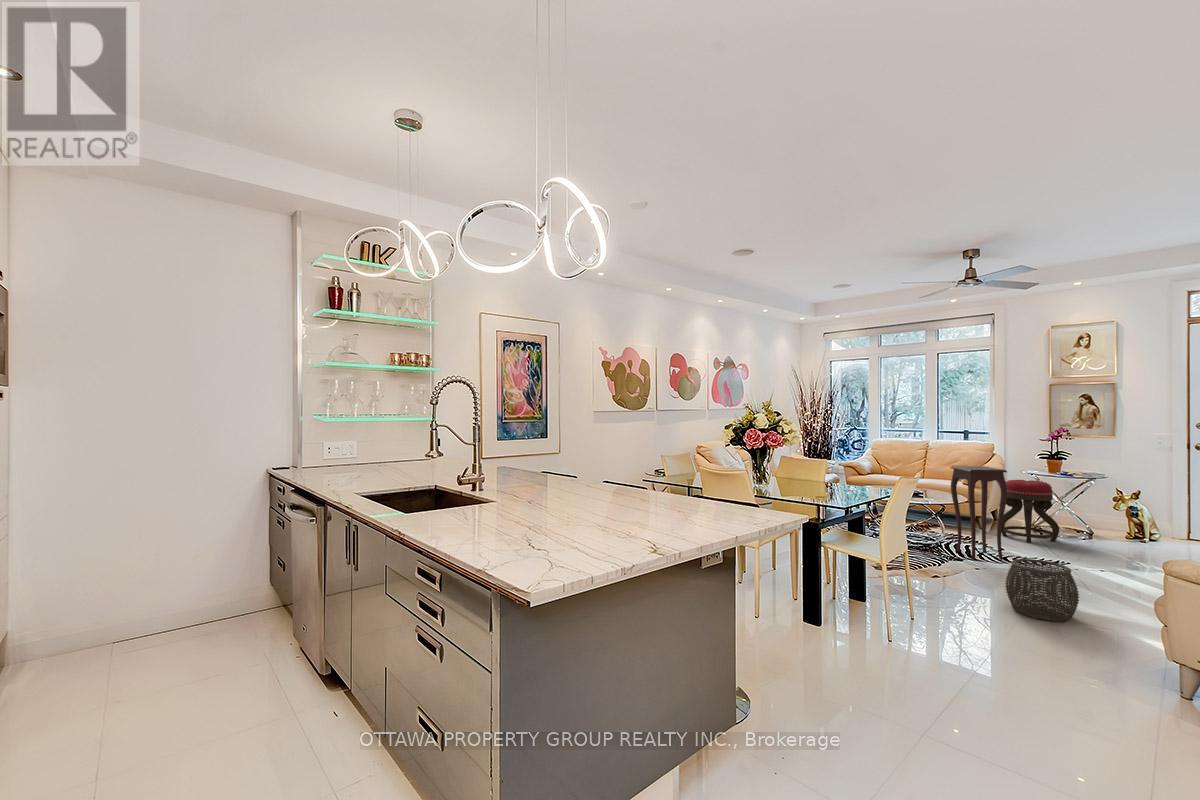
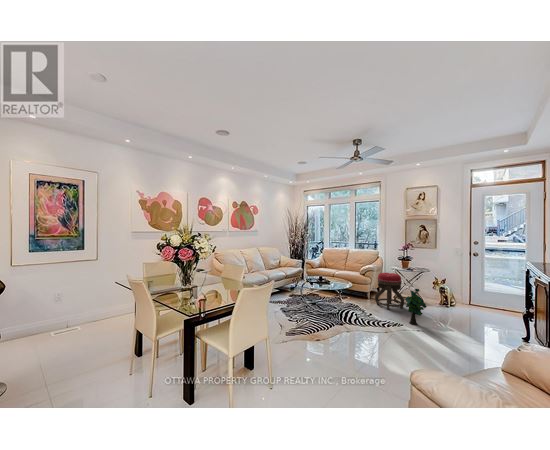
side table: present [950,466,1007,559] -> none [343,267,370,324]
decorative plant: none [1065,501,1114,563] -> present [405,289,427,325]
woven basket: present [1005,559,1079,622] -> none [344,337,386,388]

